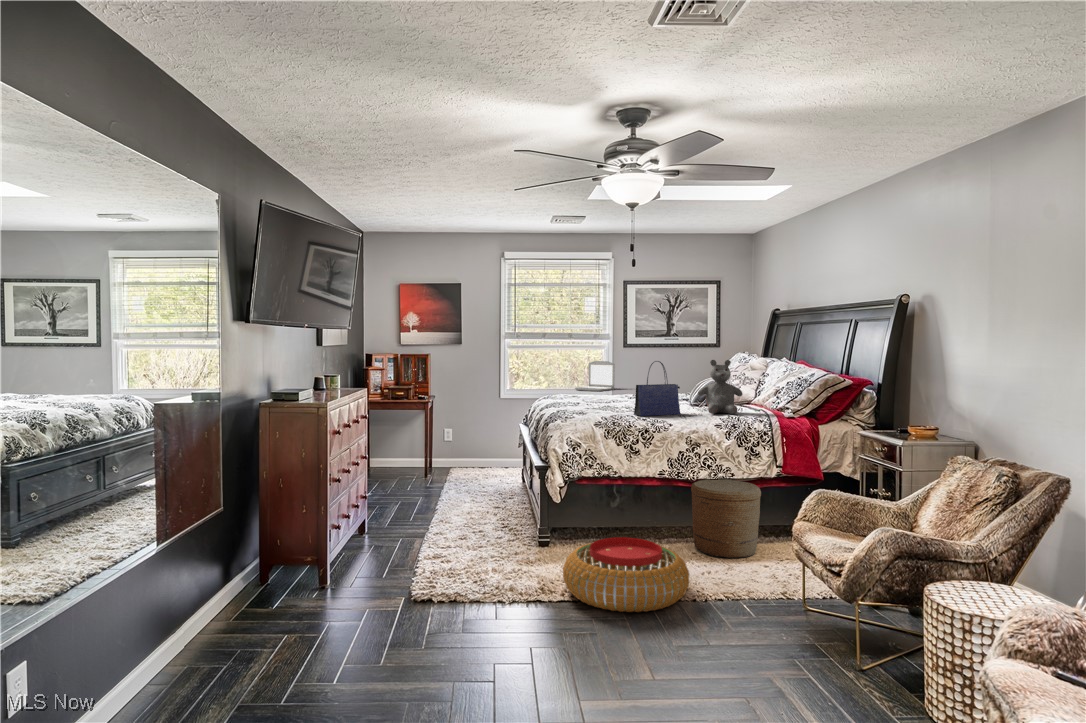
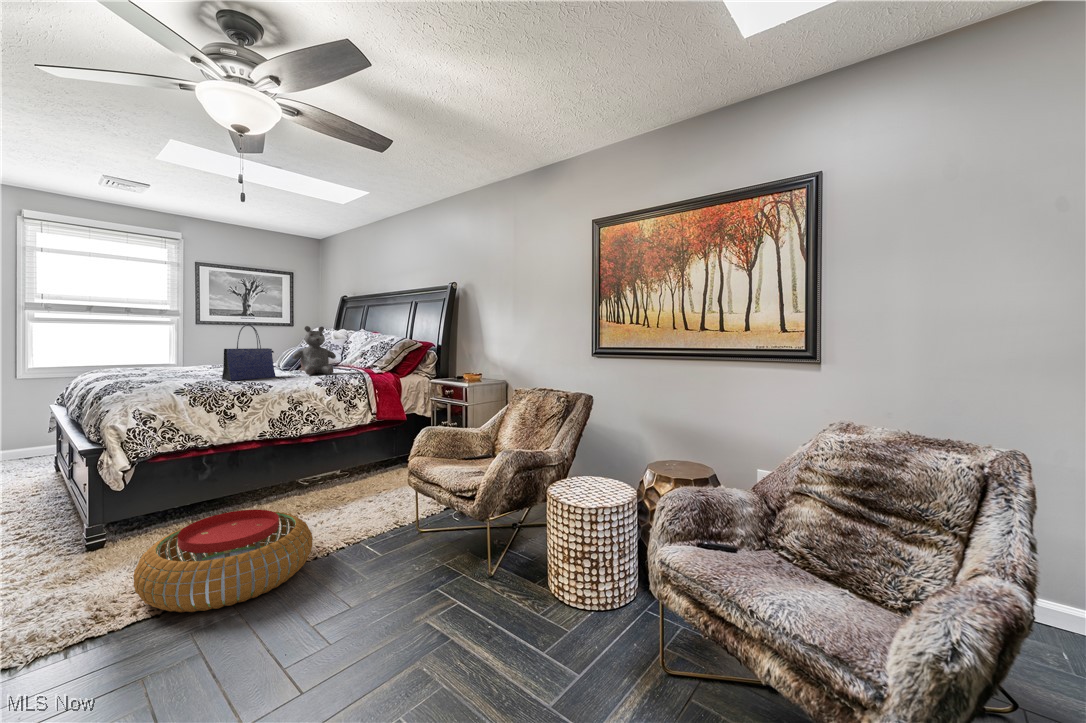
laptop: present [575,361,615,391] -> none [131,335,185,365]
woven basket: present [691,479,761,558] -> none [295,432,364,506]

